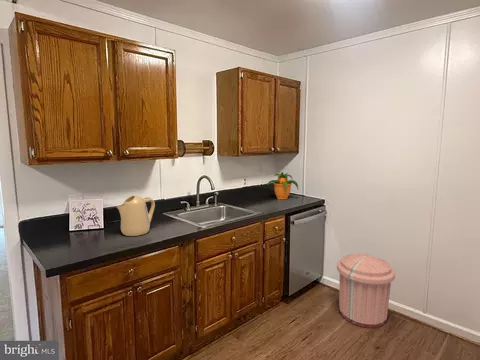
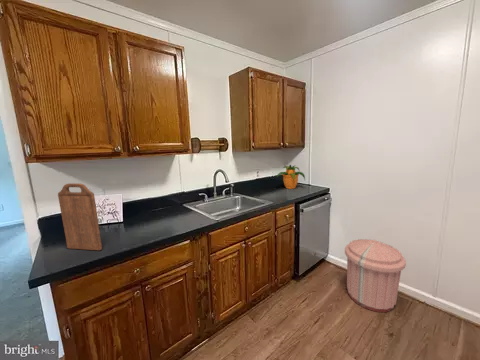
cutting board: none [58,185,99,250] -> present [58,183,102,250]
kettle: present [117,196,155,236] -> none [127,191,168,231]

